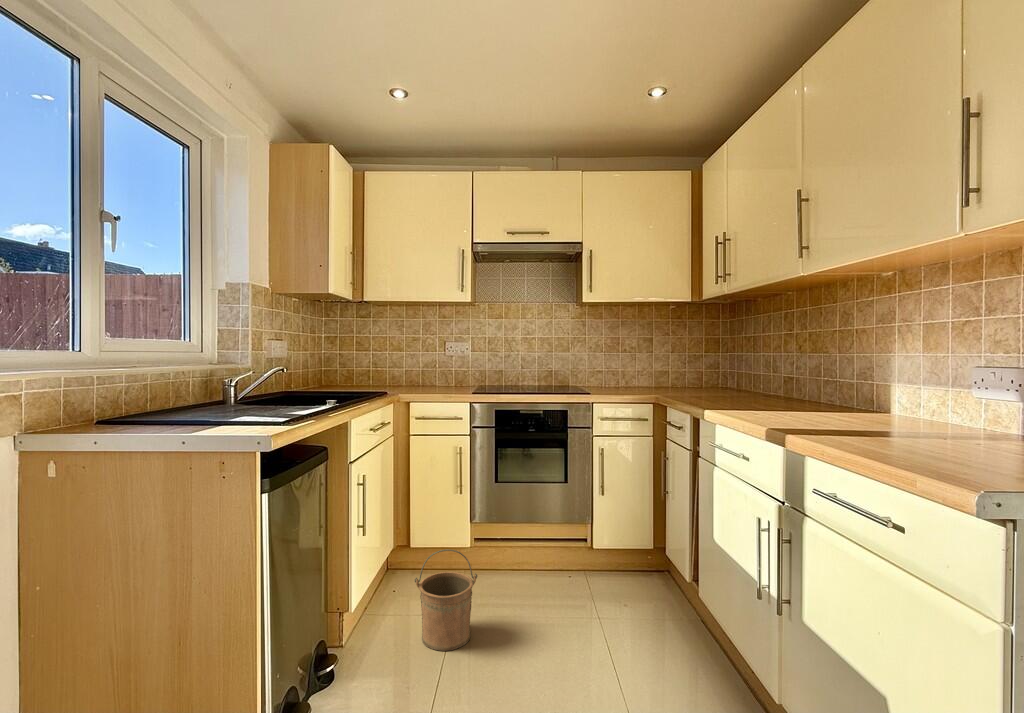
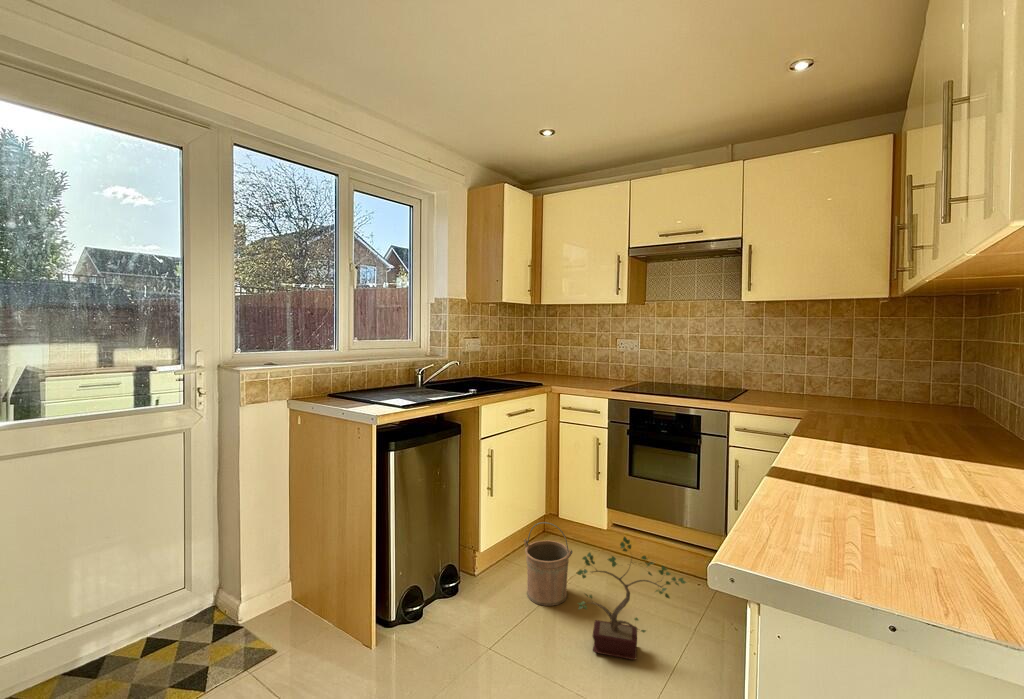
potted plant: none [517,536,626,675] -> present [577,537,686,660]

